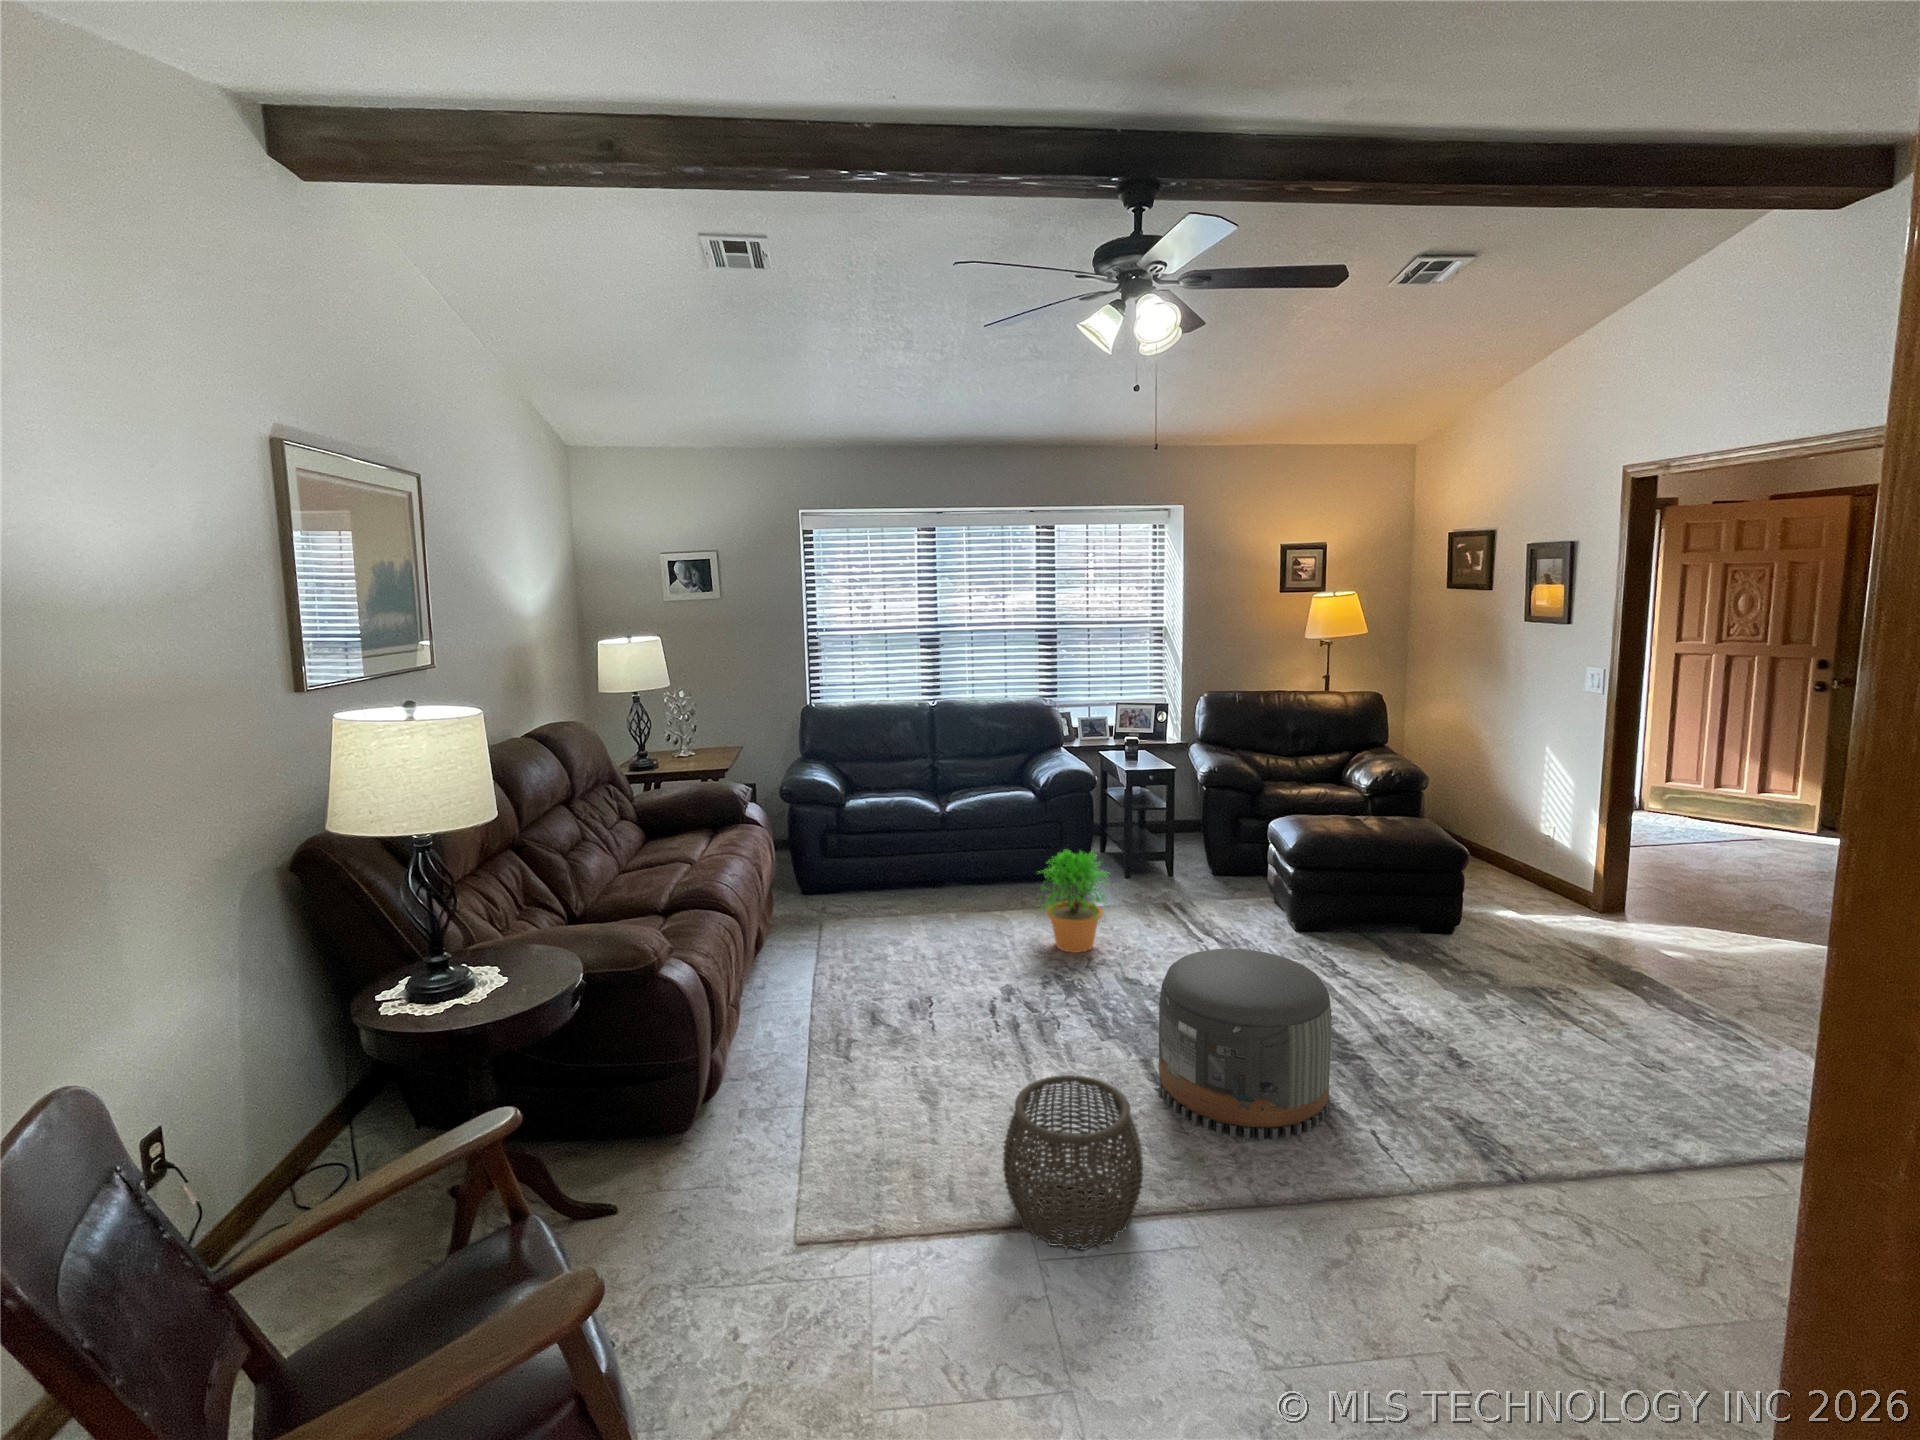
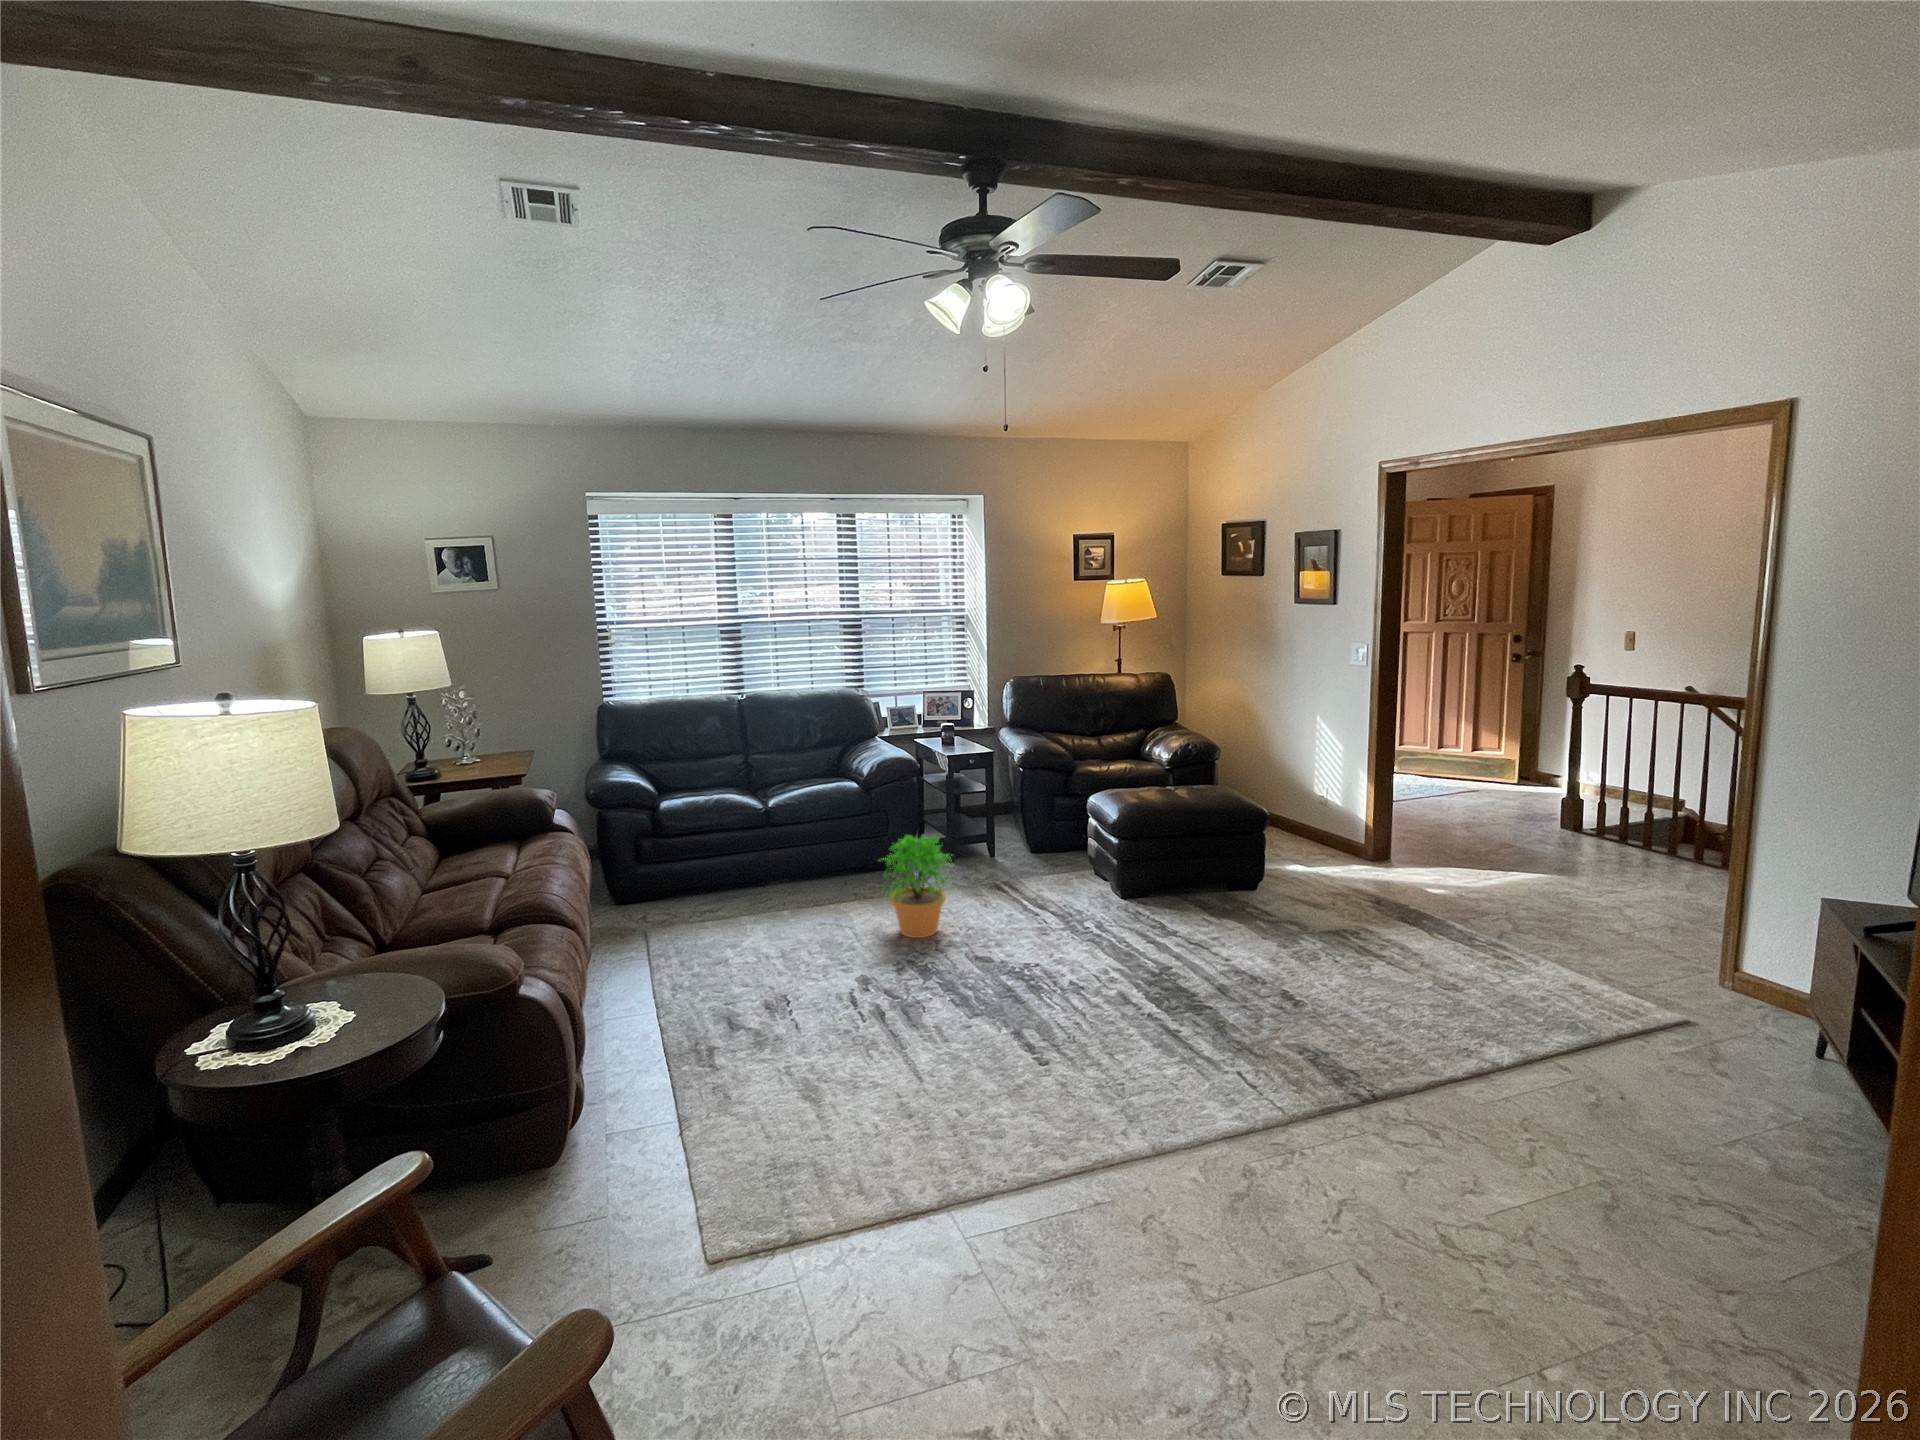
pouf: present [1159,949,1332,1140] -> none [1035,914,1198,1095]
woven basket: present [1003,1075,1143,1250] -> none [915,1051,1058,1229]

